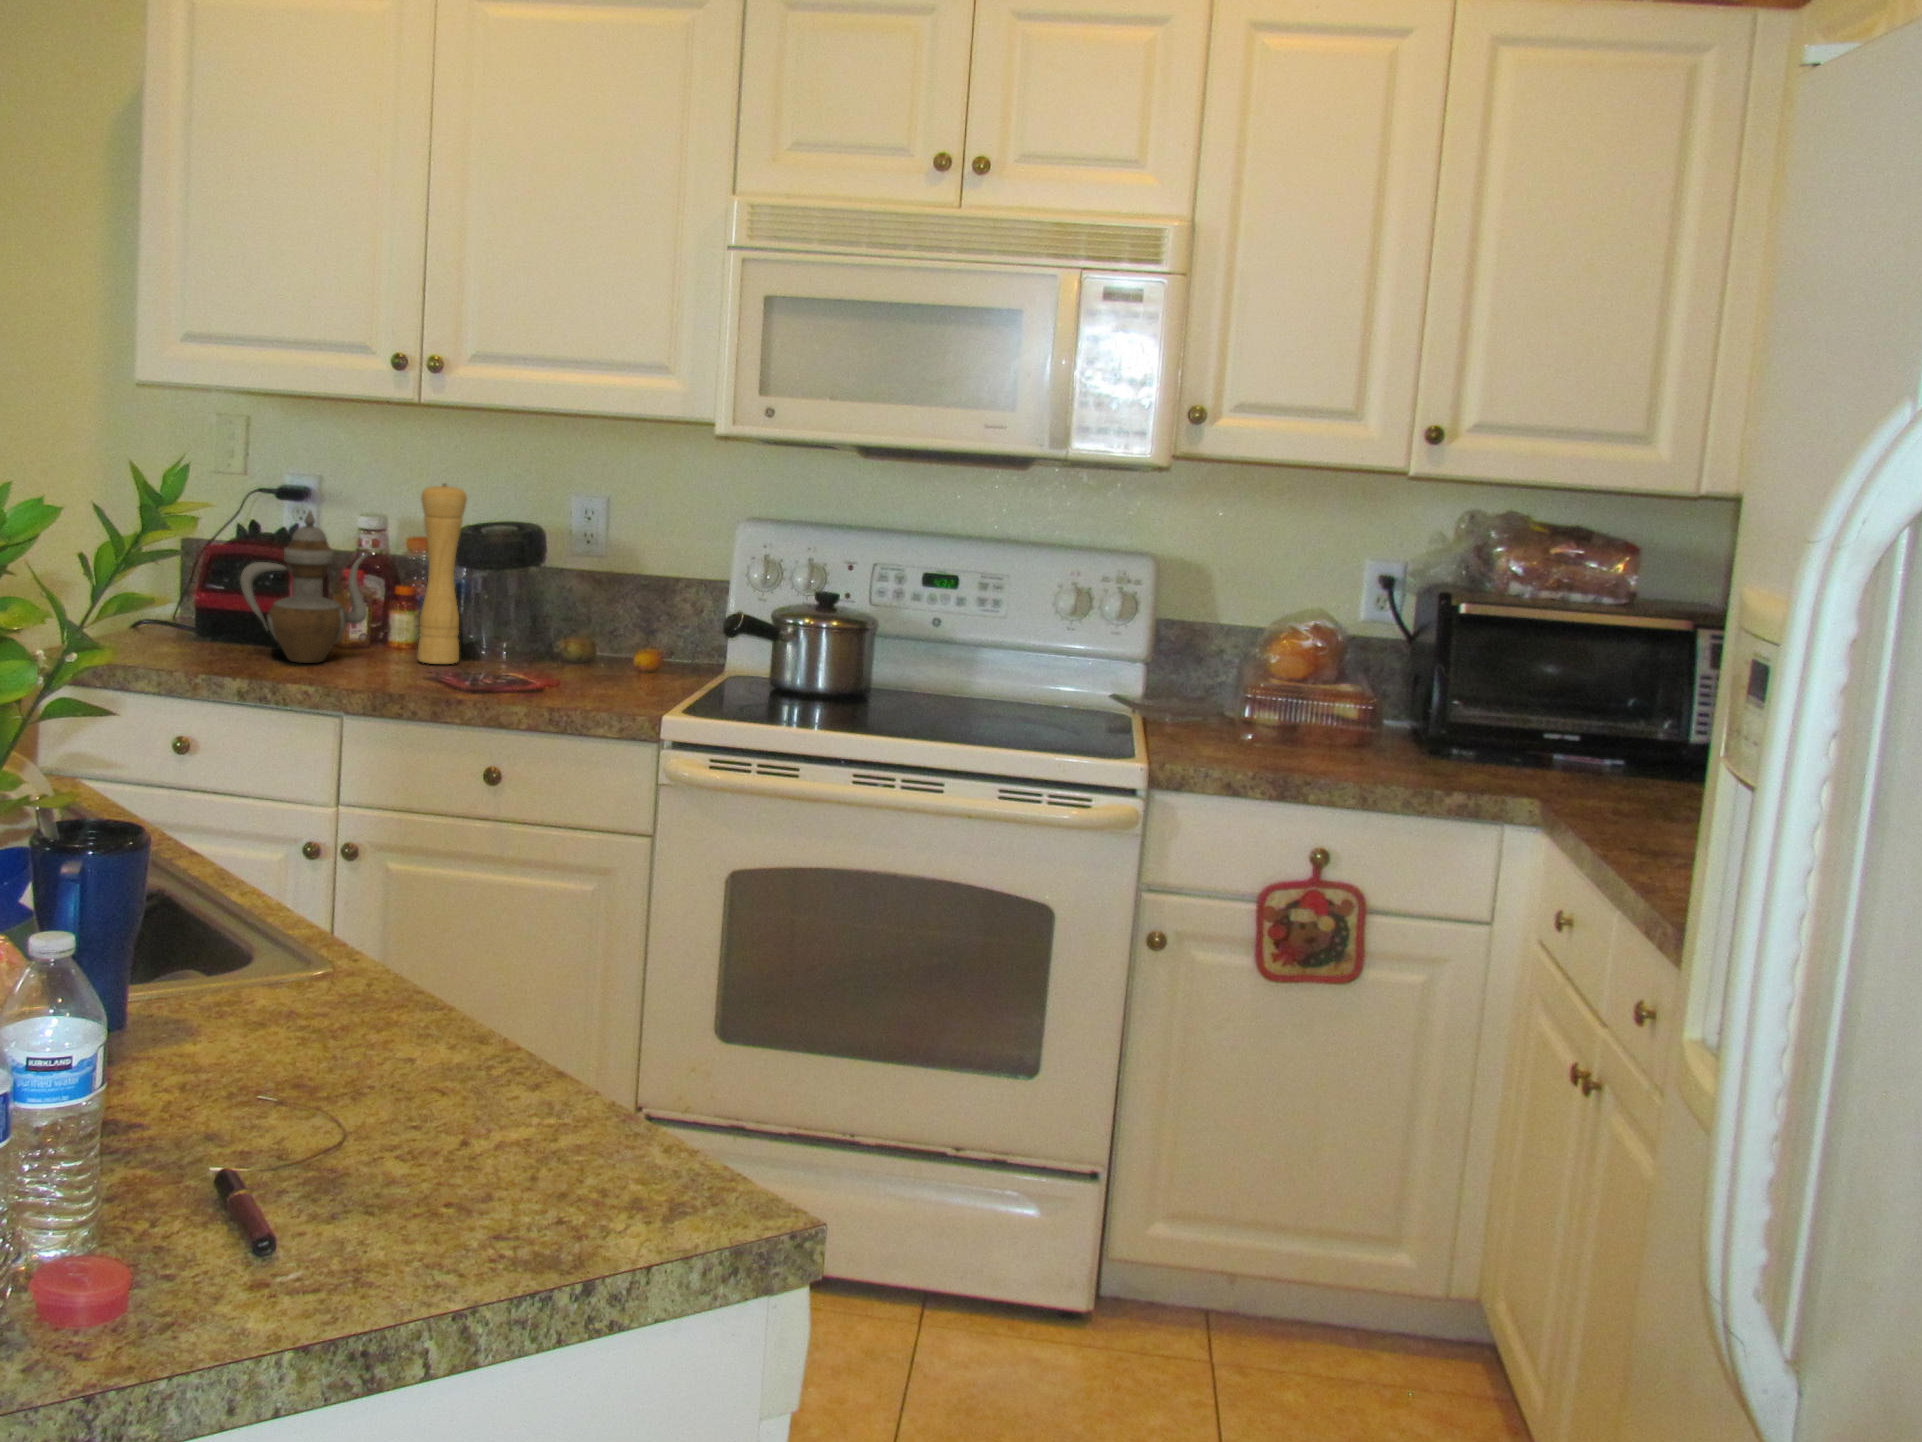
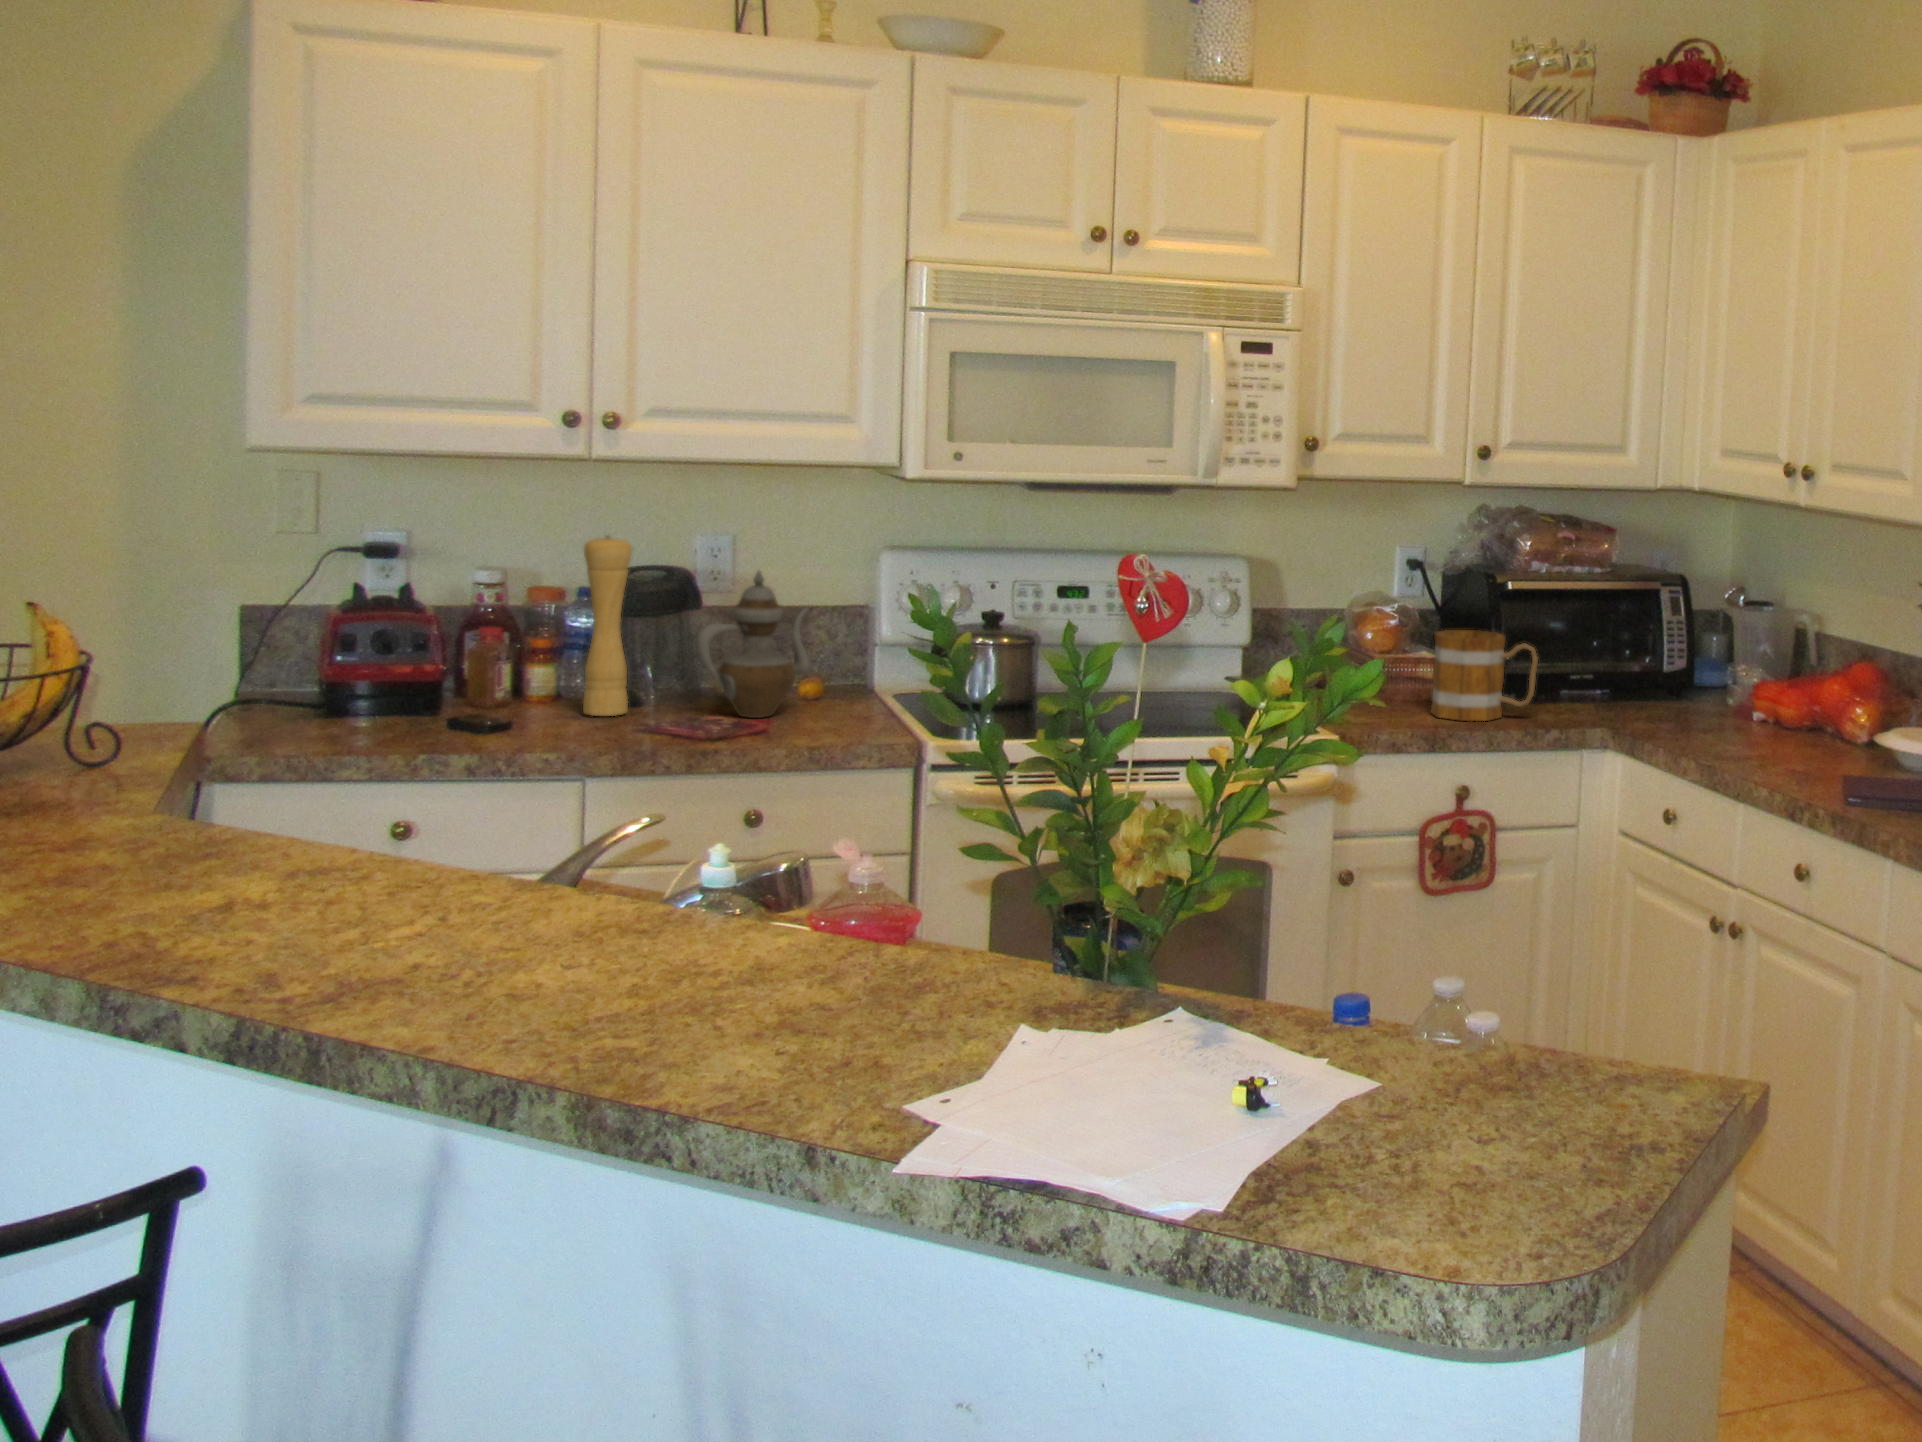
teapot: present [240,510,369,663] -> present [697,571,811,718]
mug: none [1313,655,1454,773] -> present [1431,630,1538,721]

